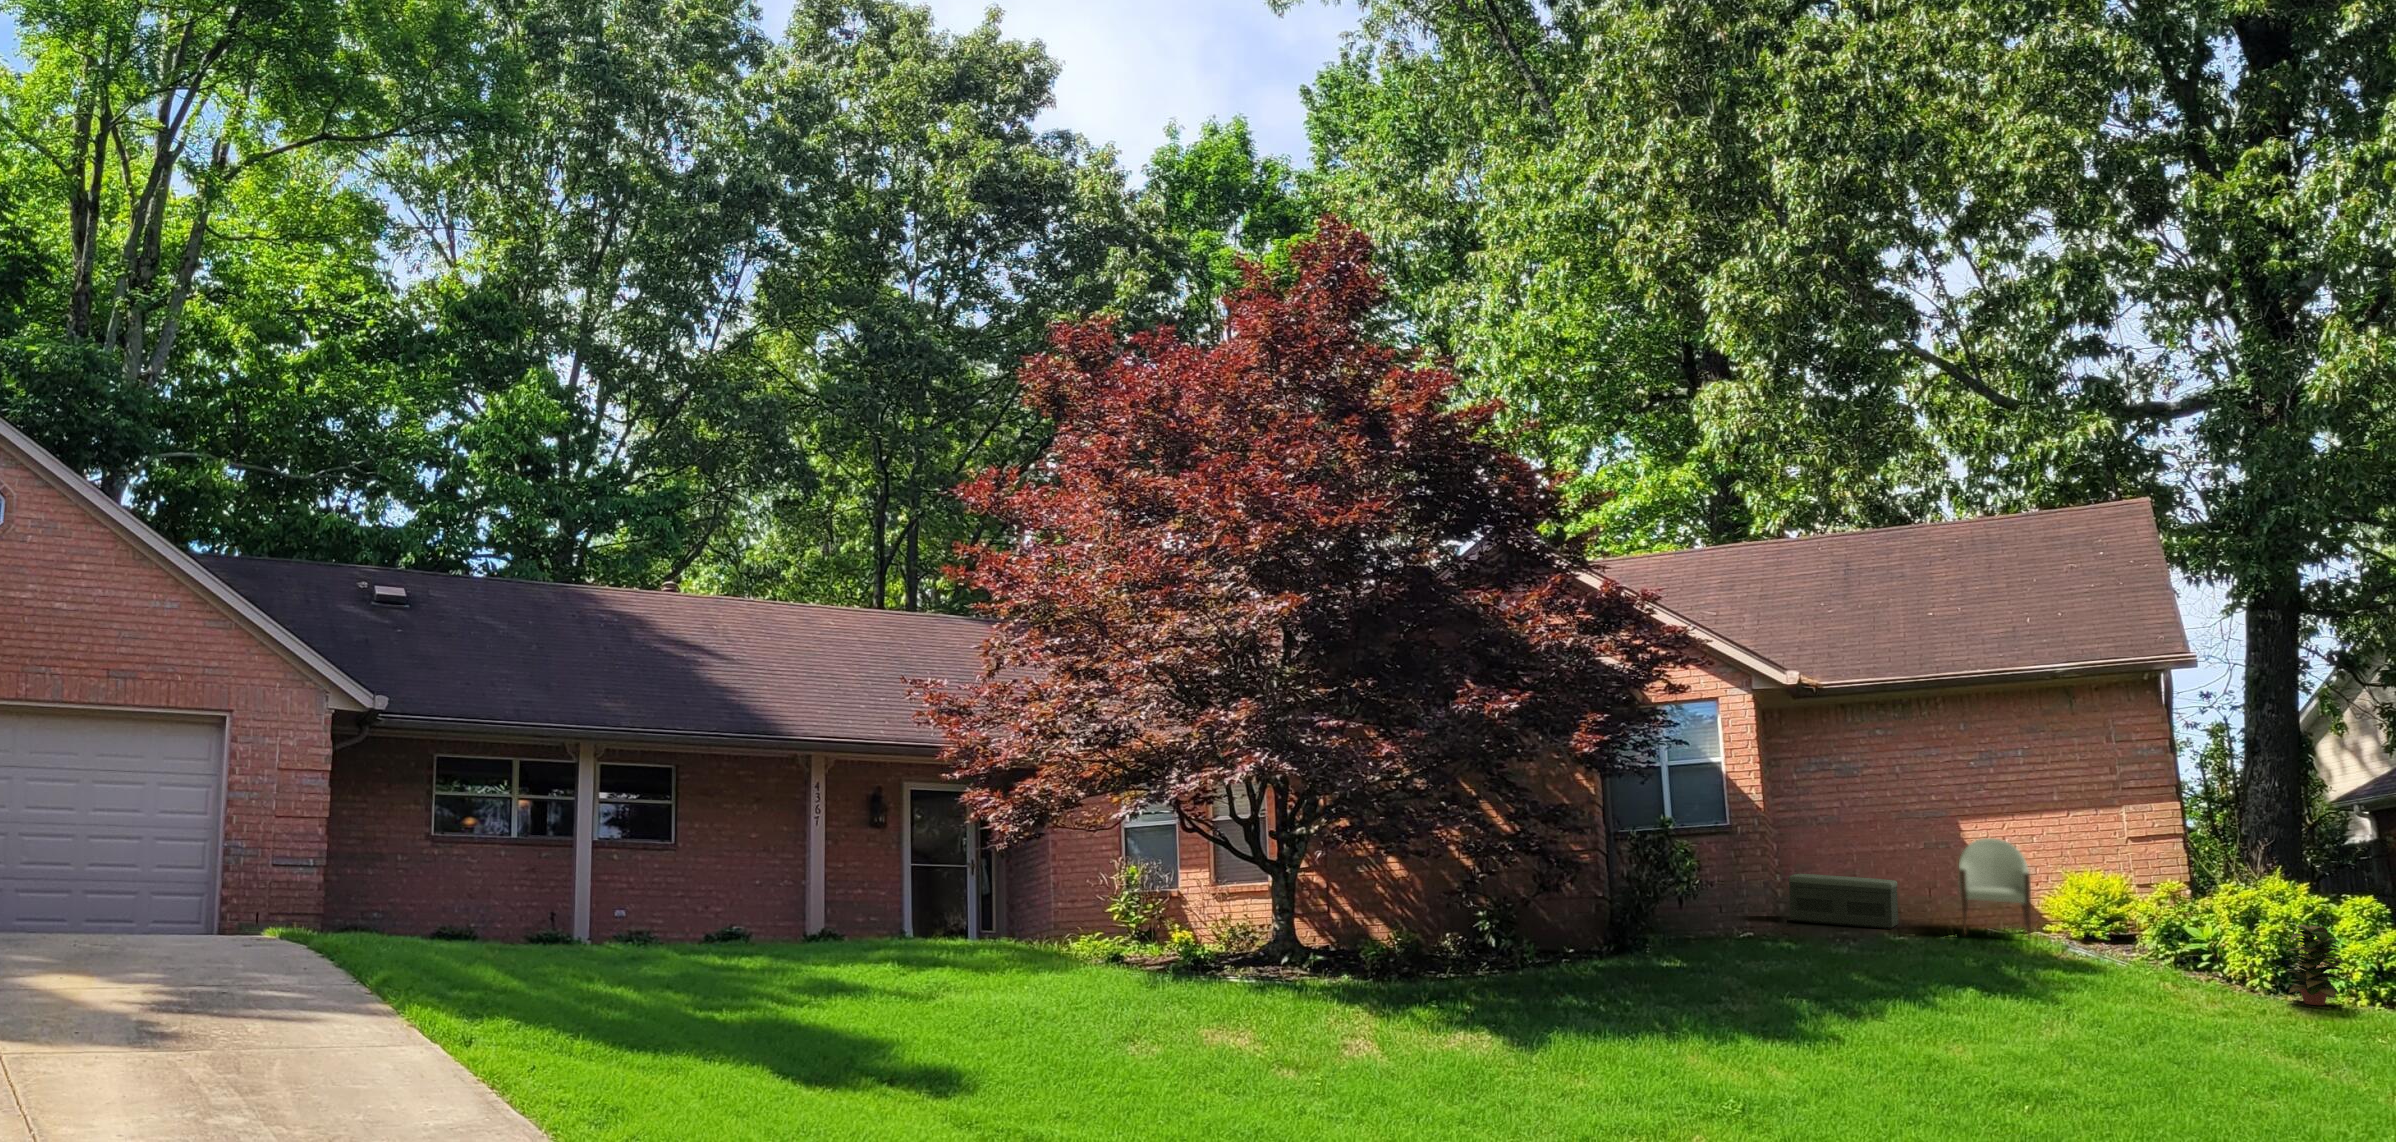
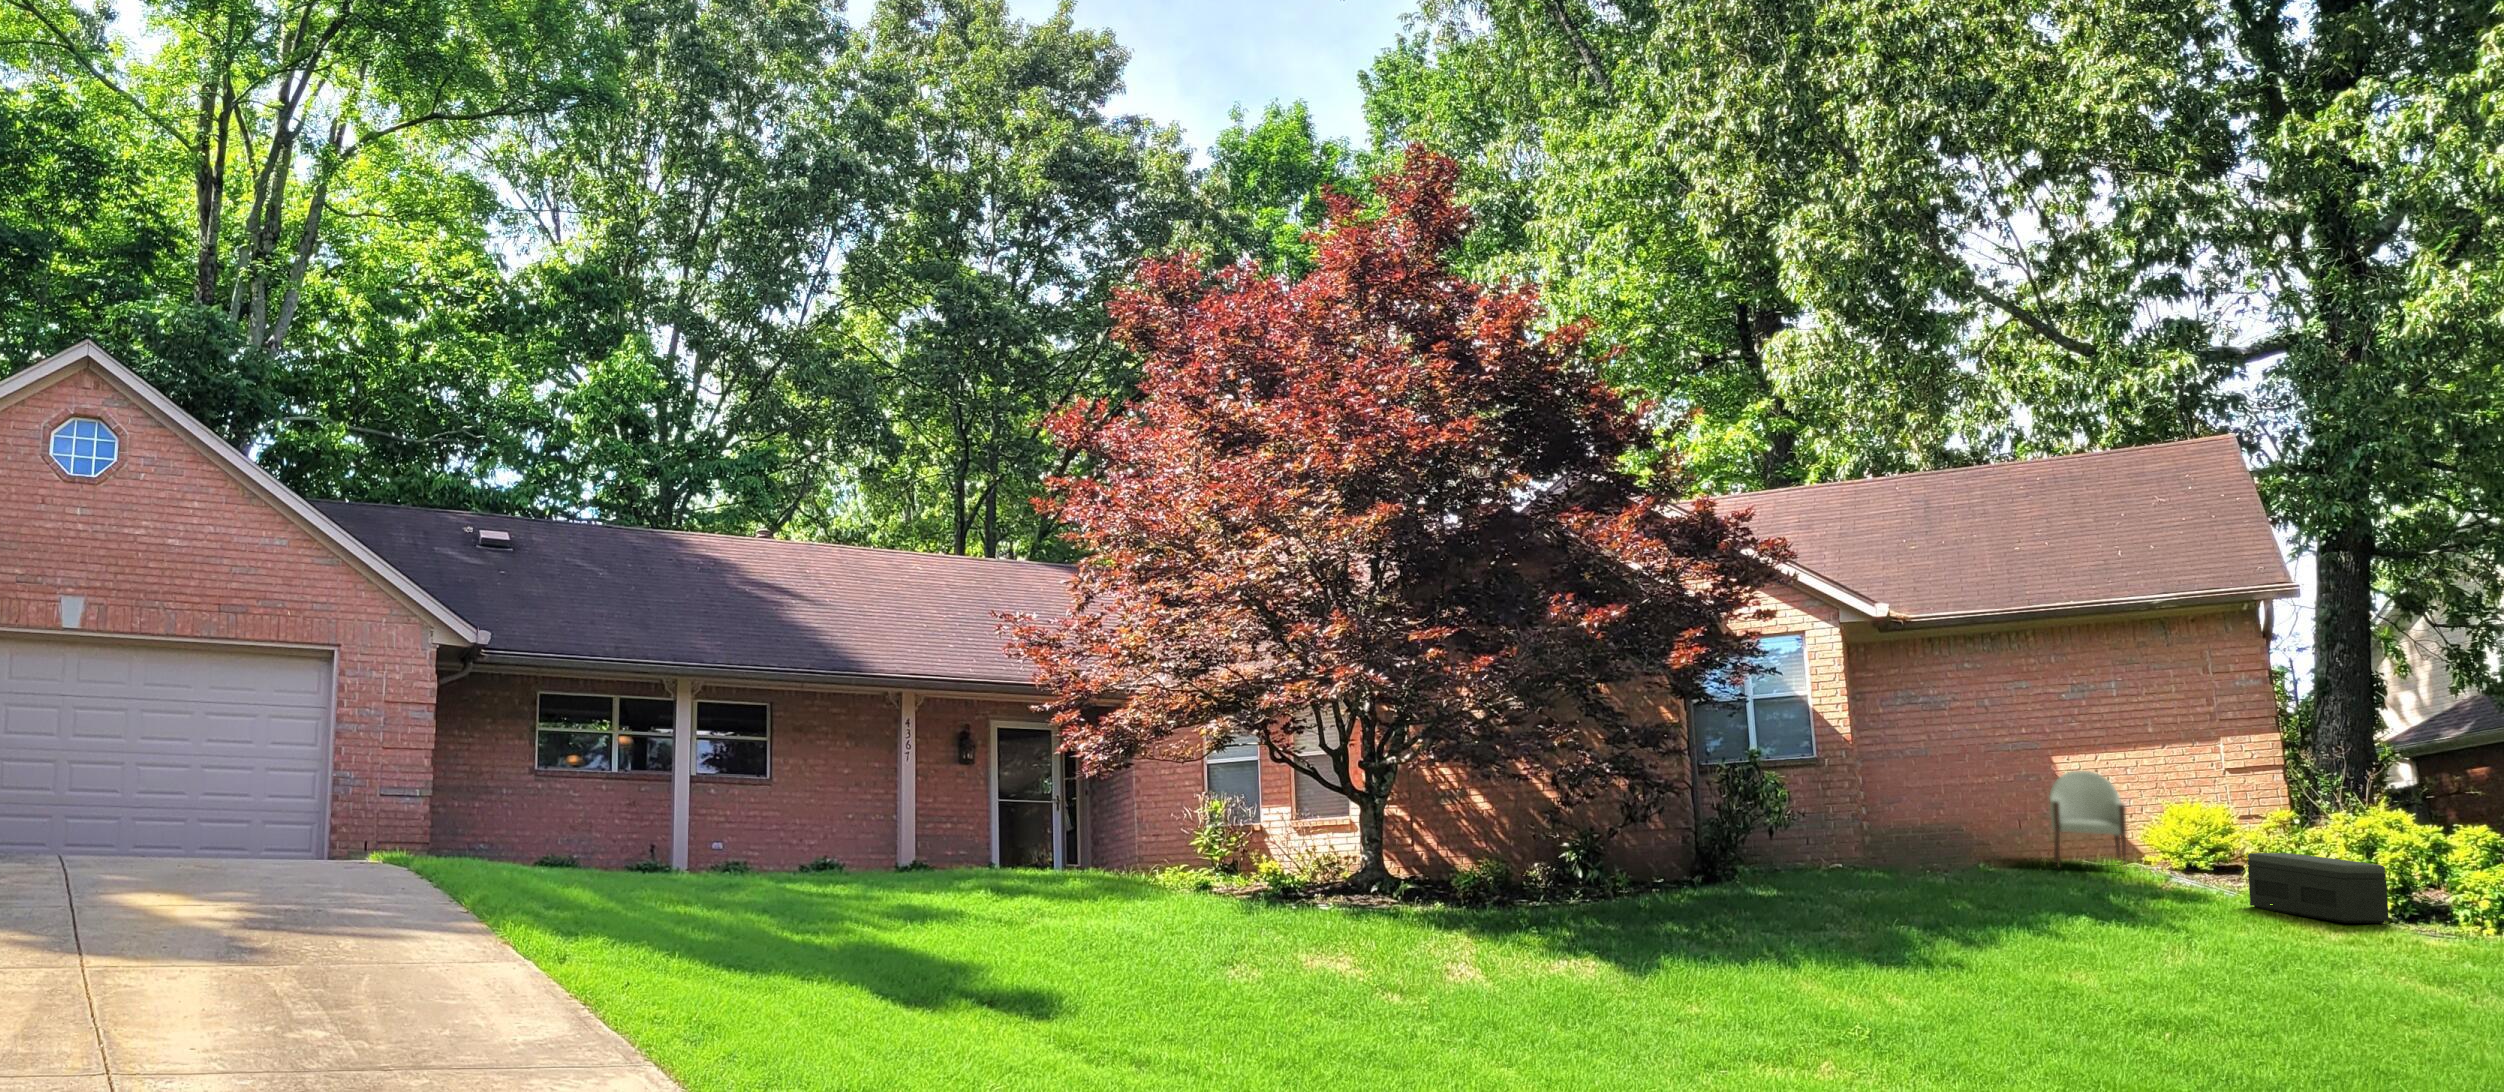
storage bench: present [1789,874,1898,929] -> present [2248,853,2389,923]
decorative plant: present [2286,925,2343,1005] -> none [2407,850,2477,932]

